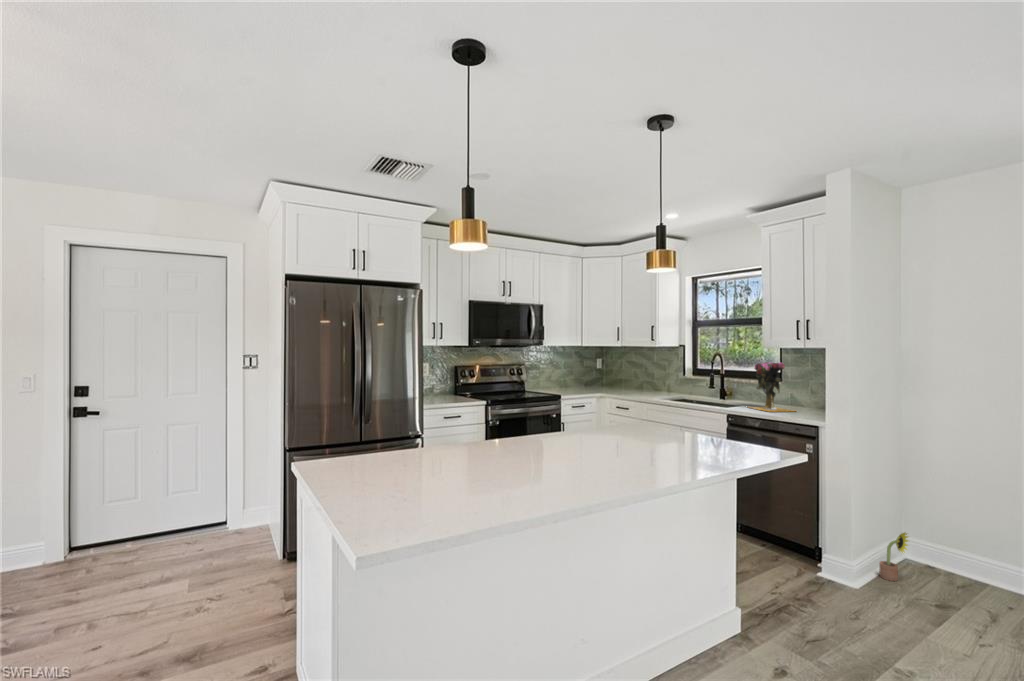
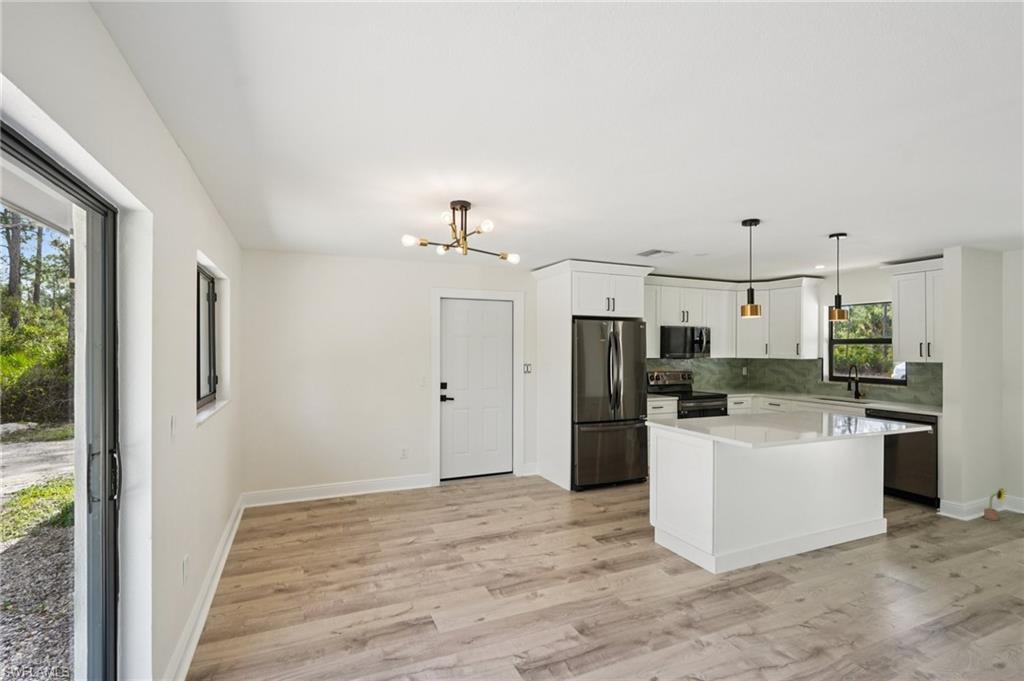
vase: present [750,362,793,412] -> none [879,372,921,407]

